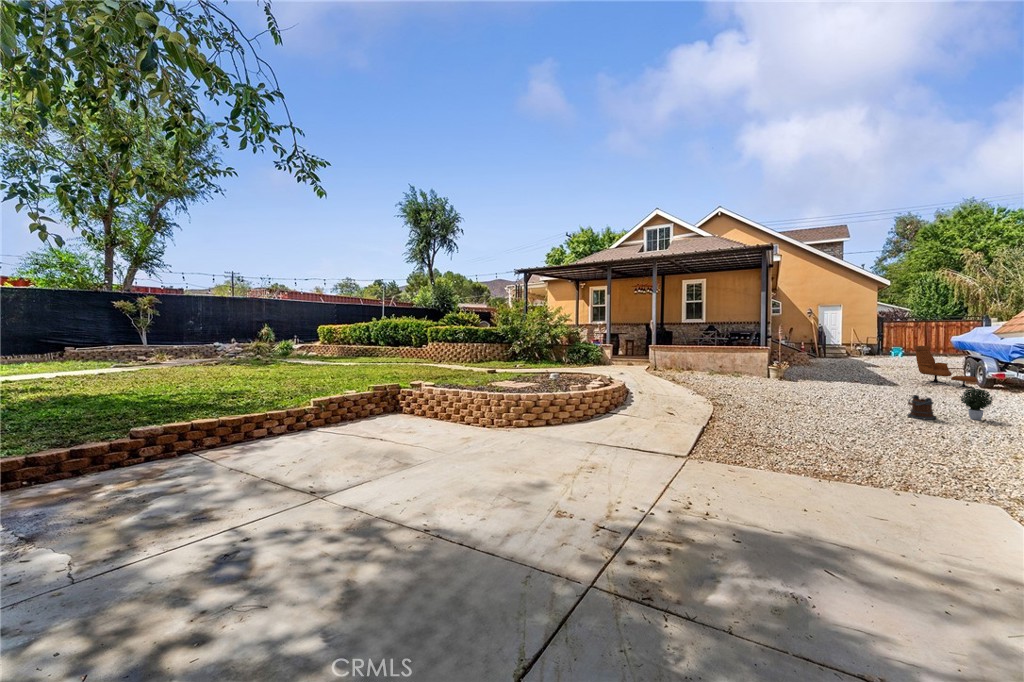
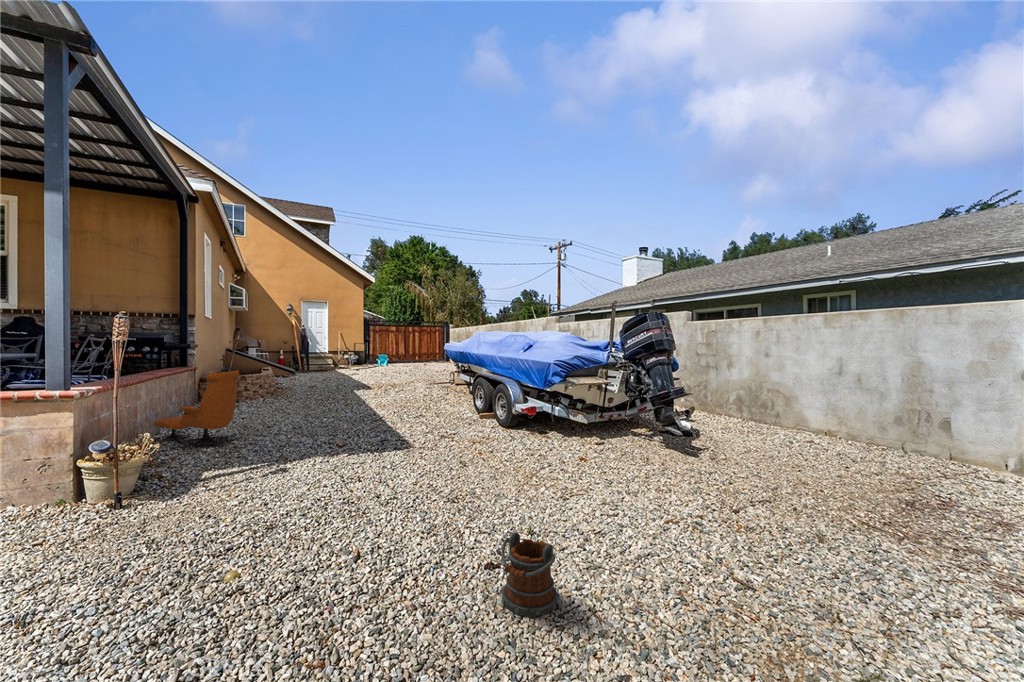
lounge chair: present [915,346,977,388] -> present [153,370,239,450]
potted plant: present [960,388,993,420] -> none [576,484,627,562]

